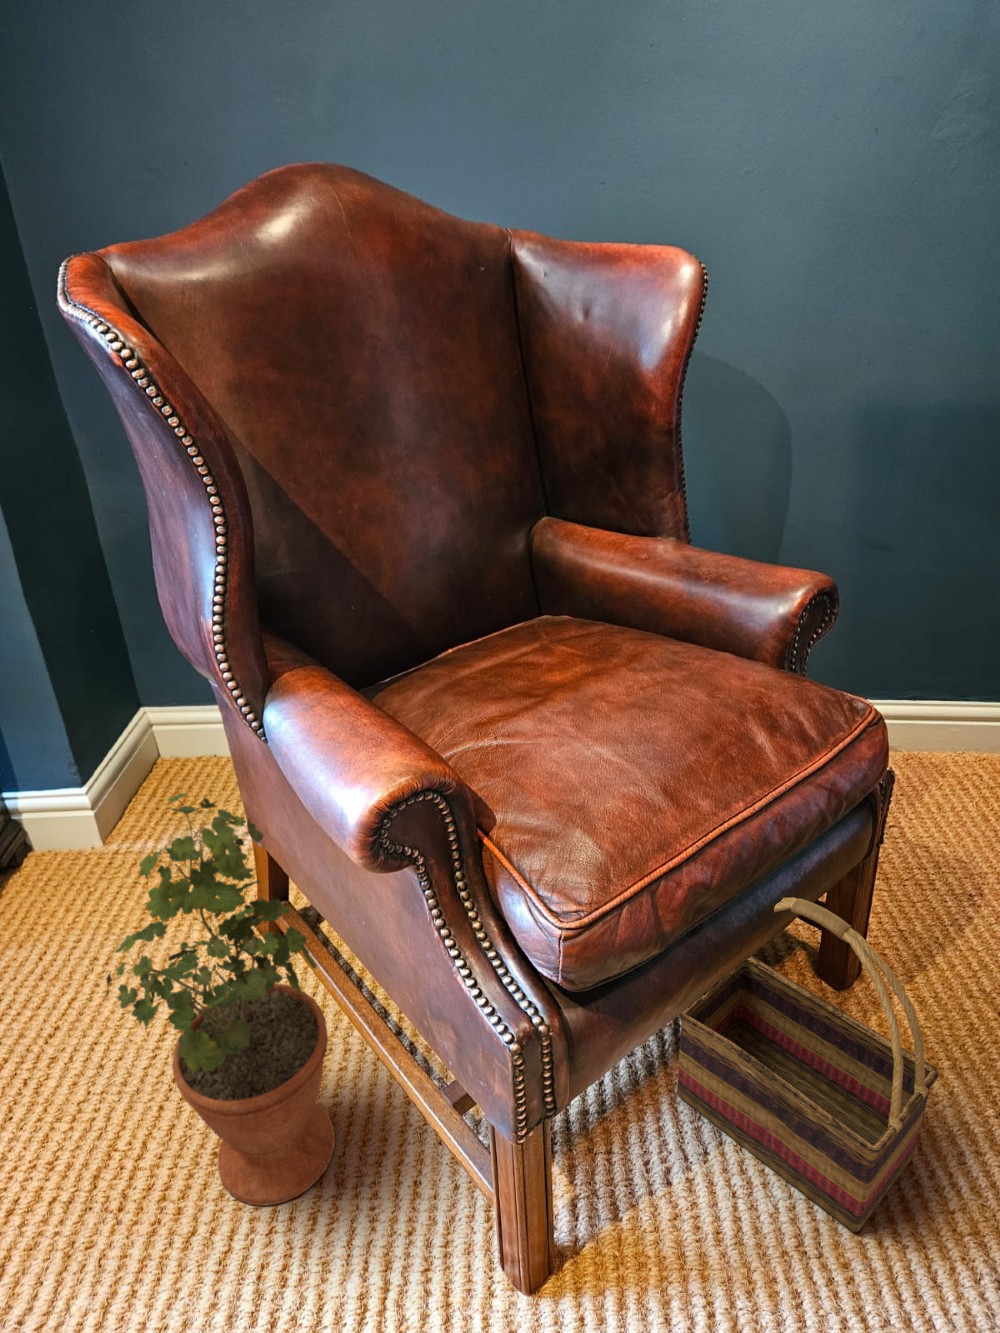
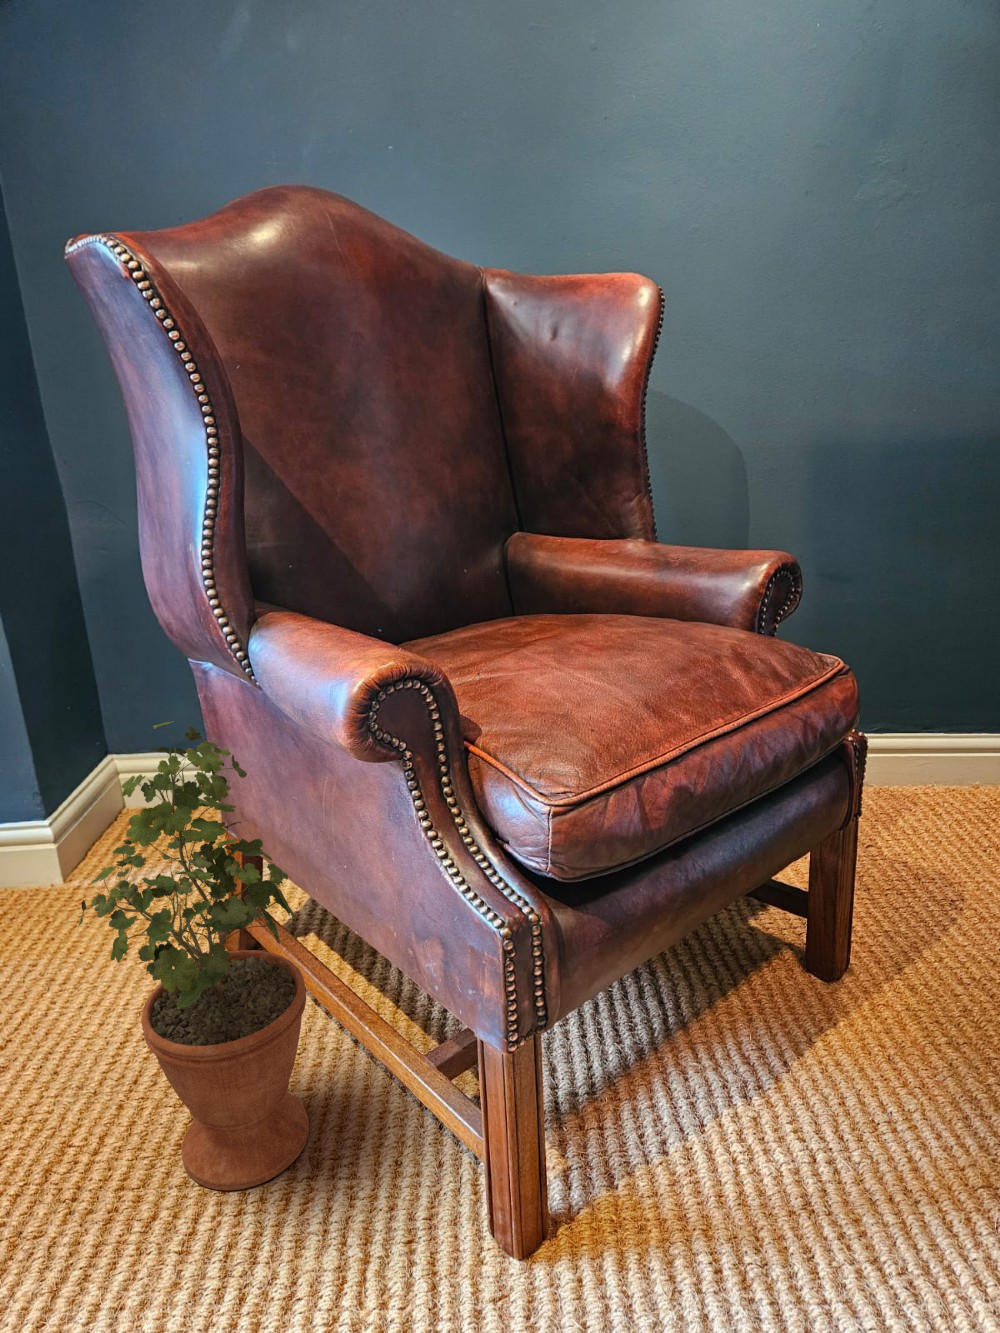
basket: present [677,897,939,1232] -> none [667,829,934,1189]

